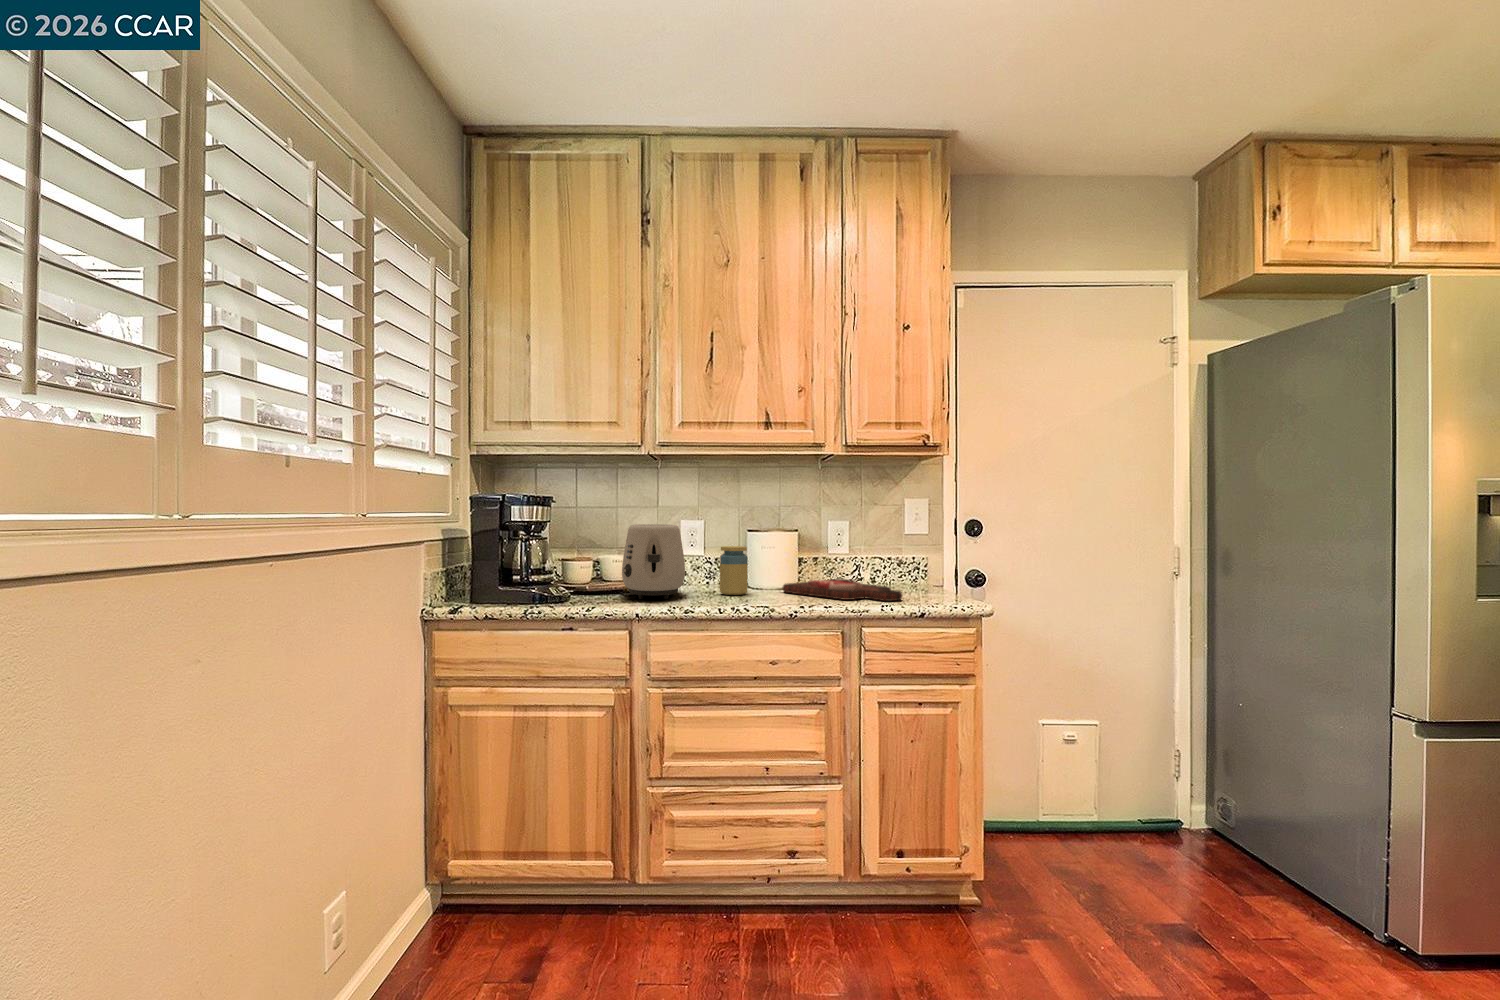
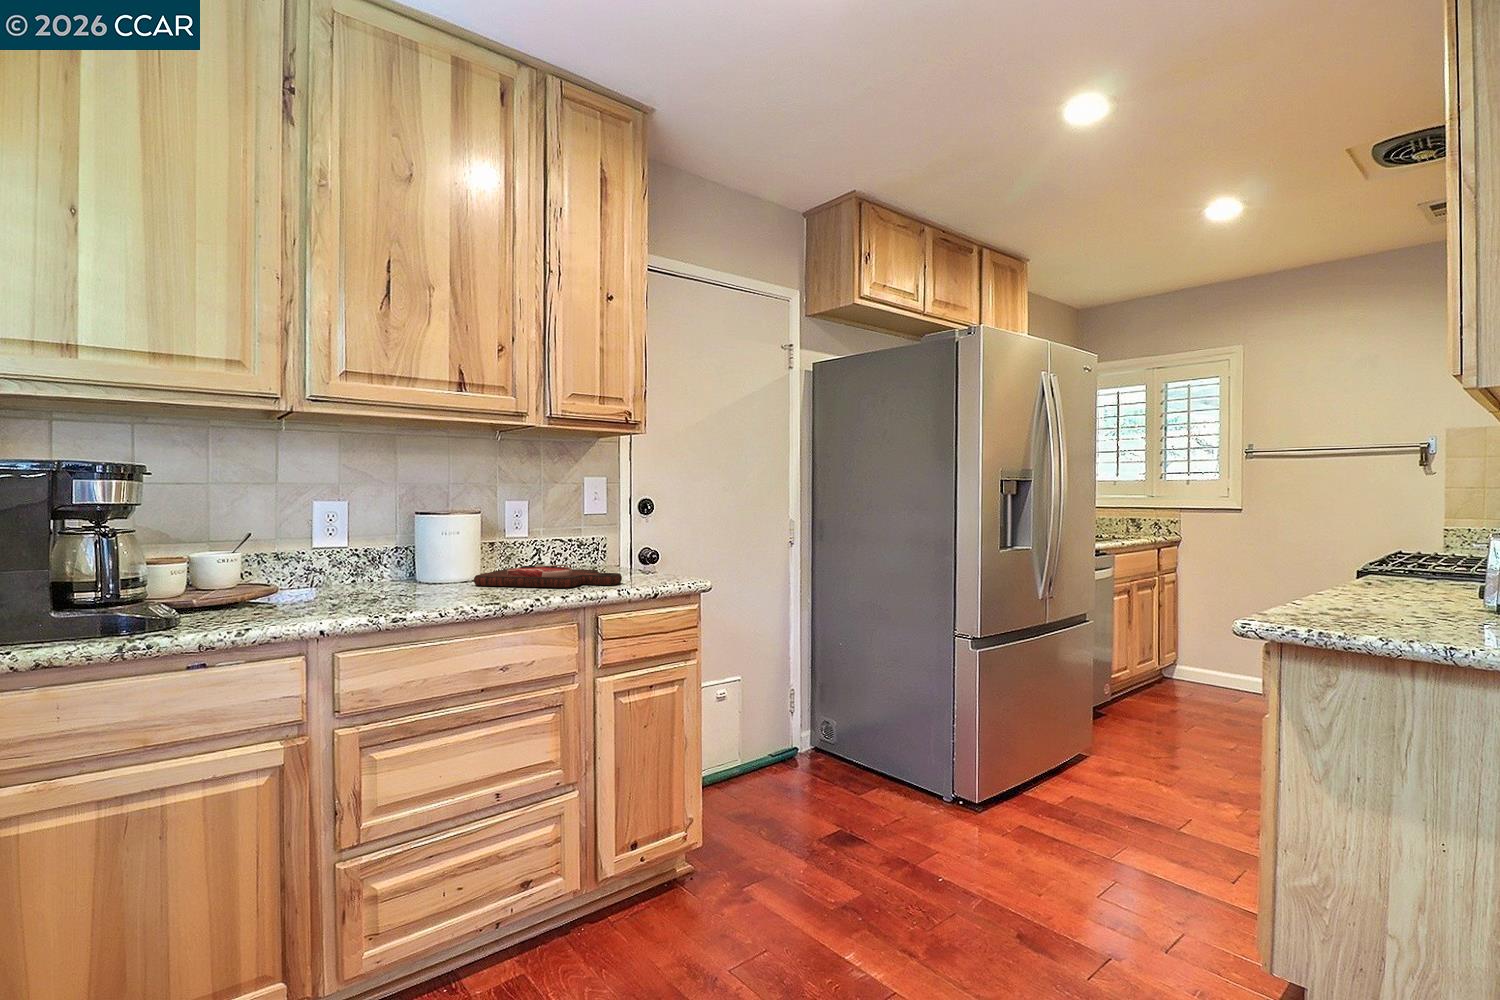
toaster: present [622,524,685,599] -> none [255,509,362,612]
jar: present [720,546,747,595] -> none [398,534,437,594]

